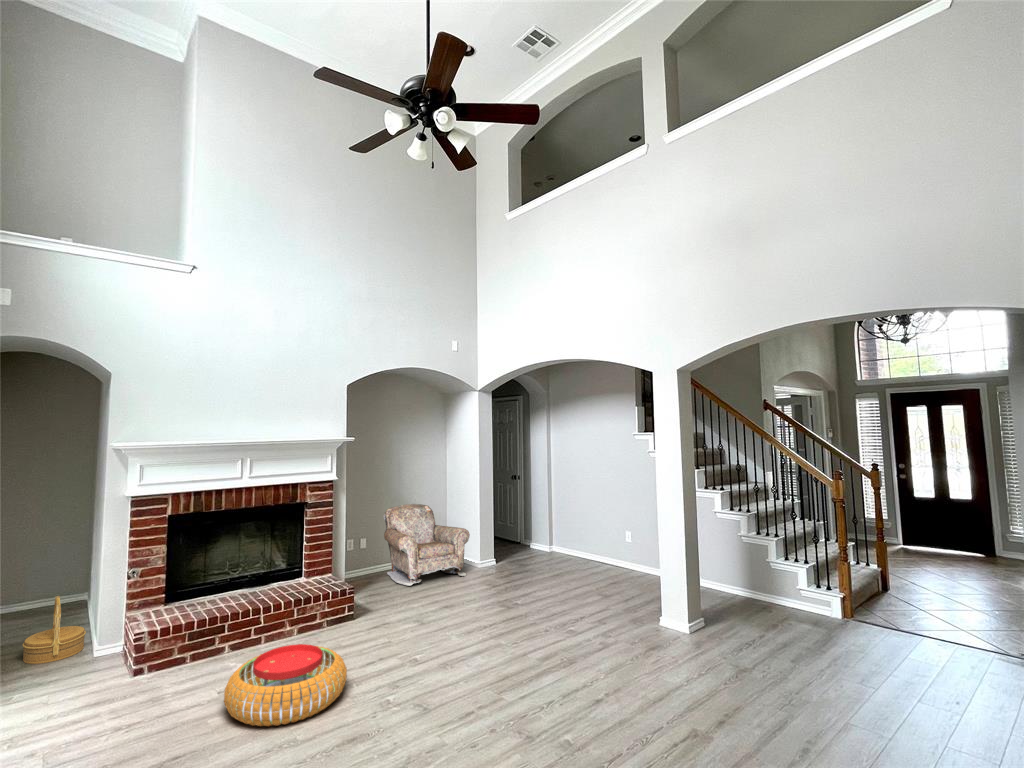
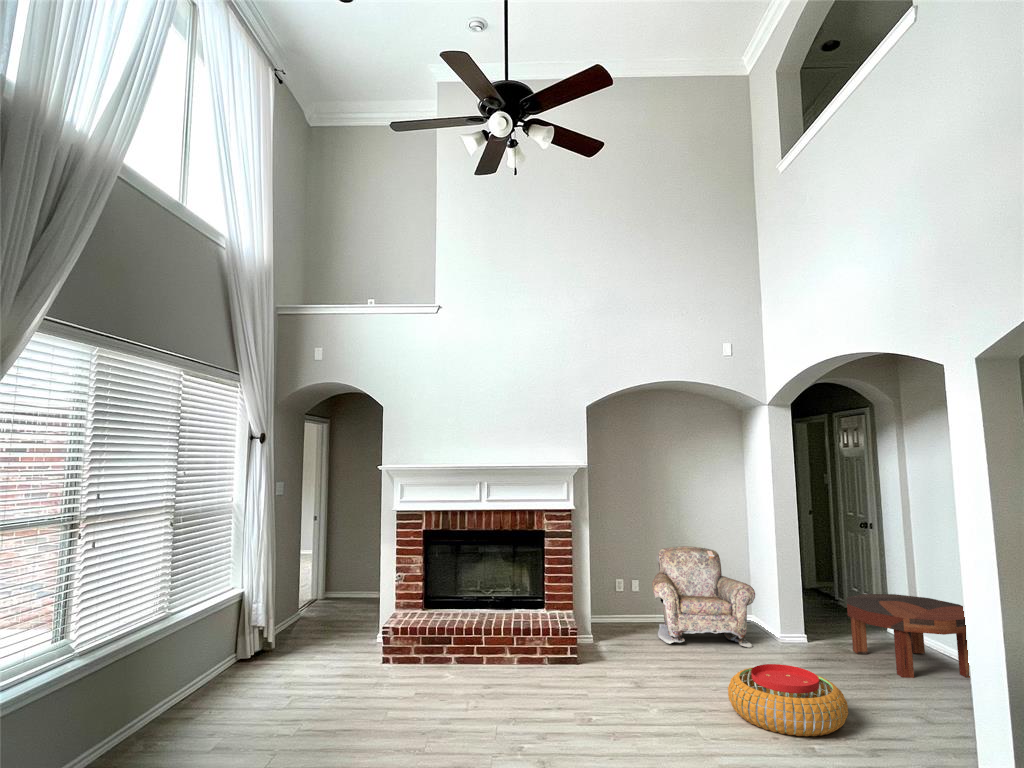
coffee table: none [524,522,597,575] -> present [847,594,970,678]
woven basket: present [22,596,86,664] -> none [339,588,378,639]
pouf: present [224,644,347,726] -> present [728,664,848,737]

